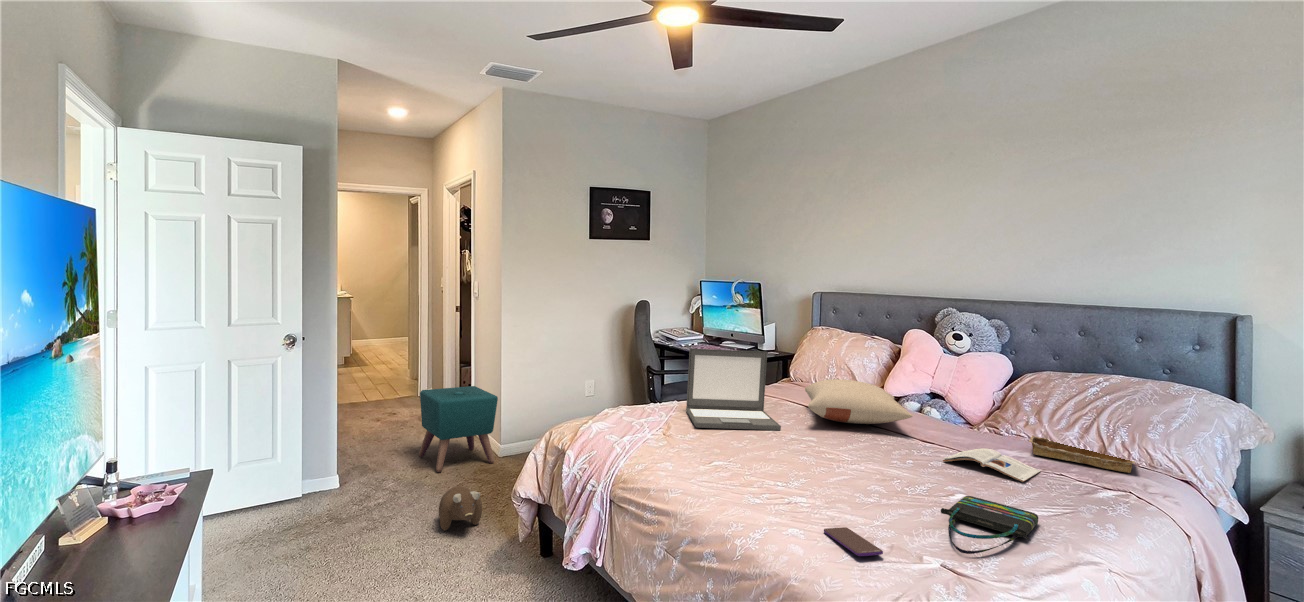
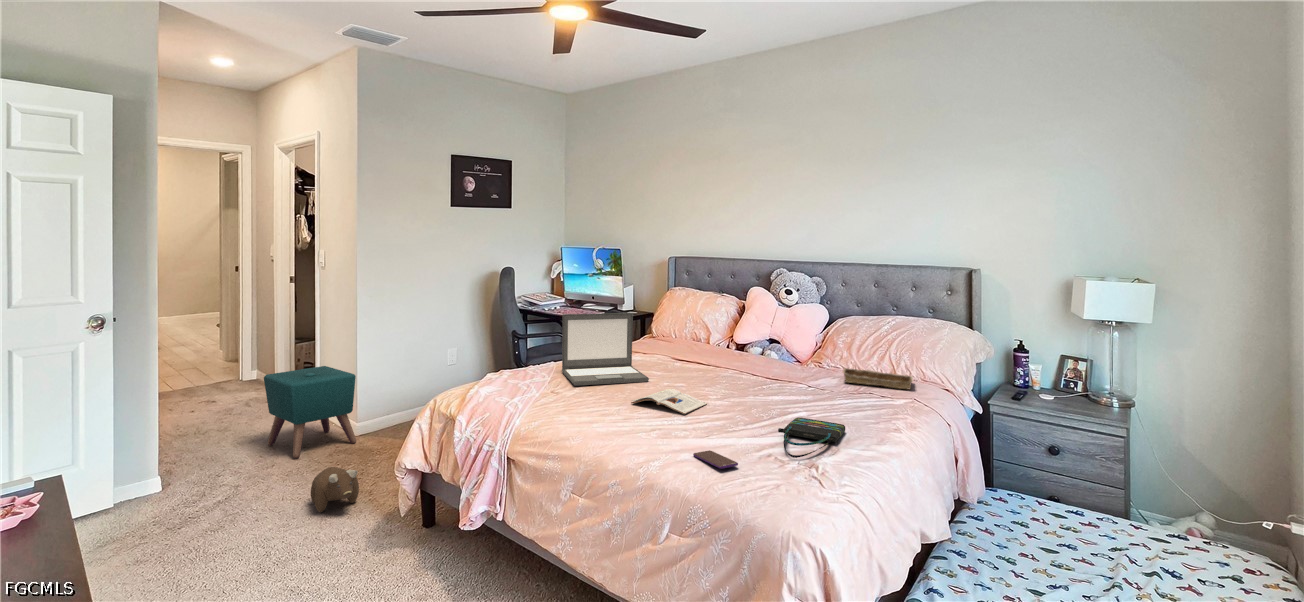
pillow: present [805,379,912,424] -> none [666,333,756,370]
magazine: present [943,448,1040,482] -> present [631,389,707,414]

